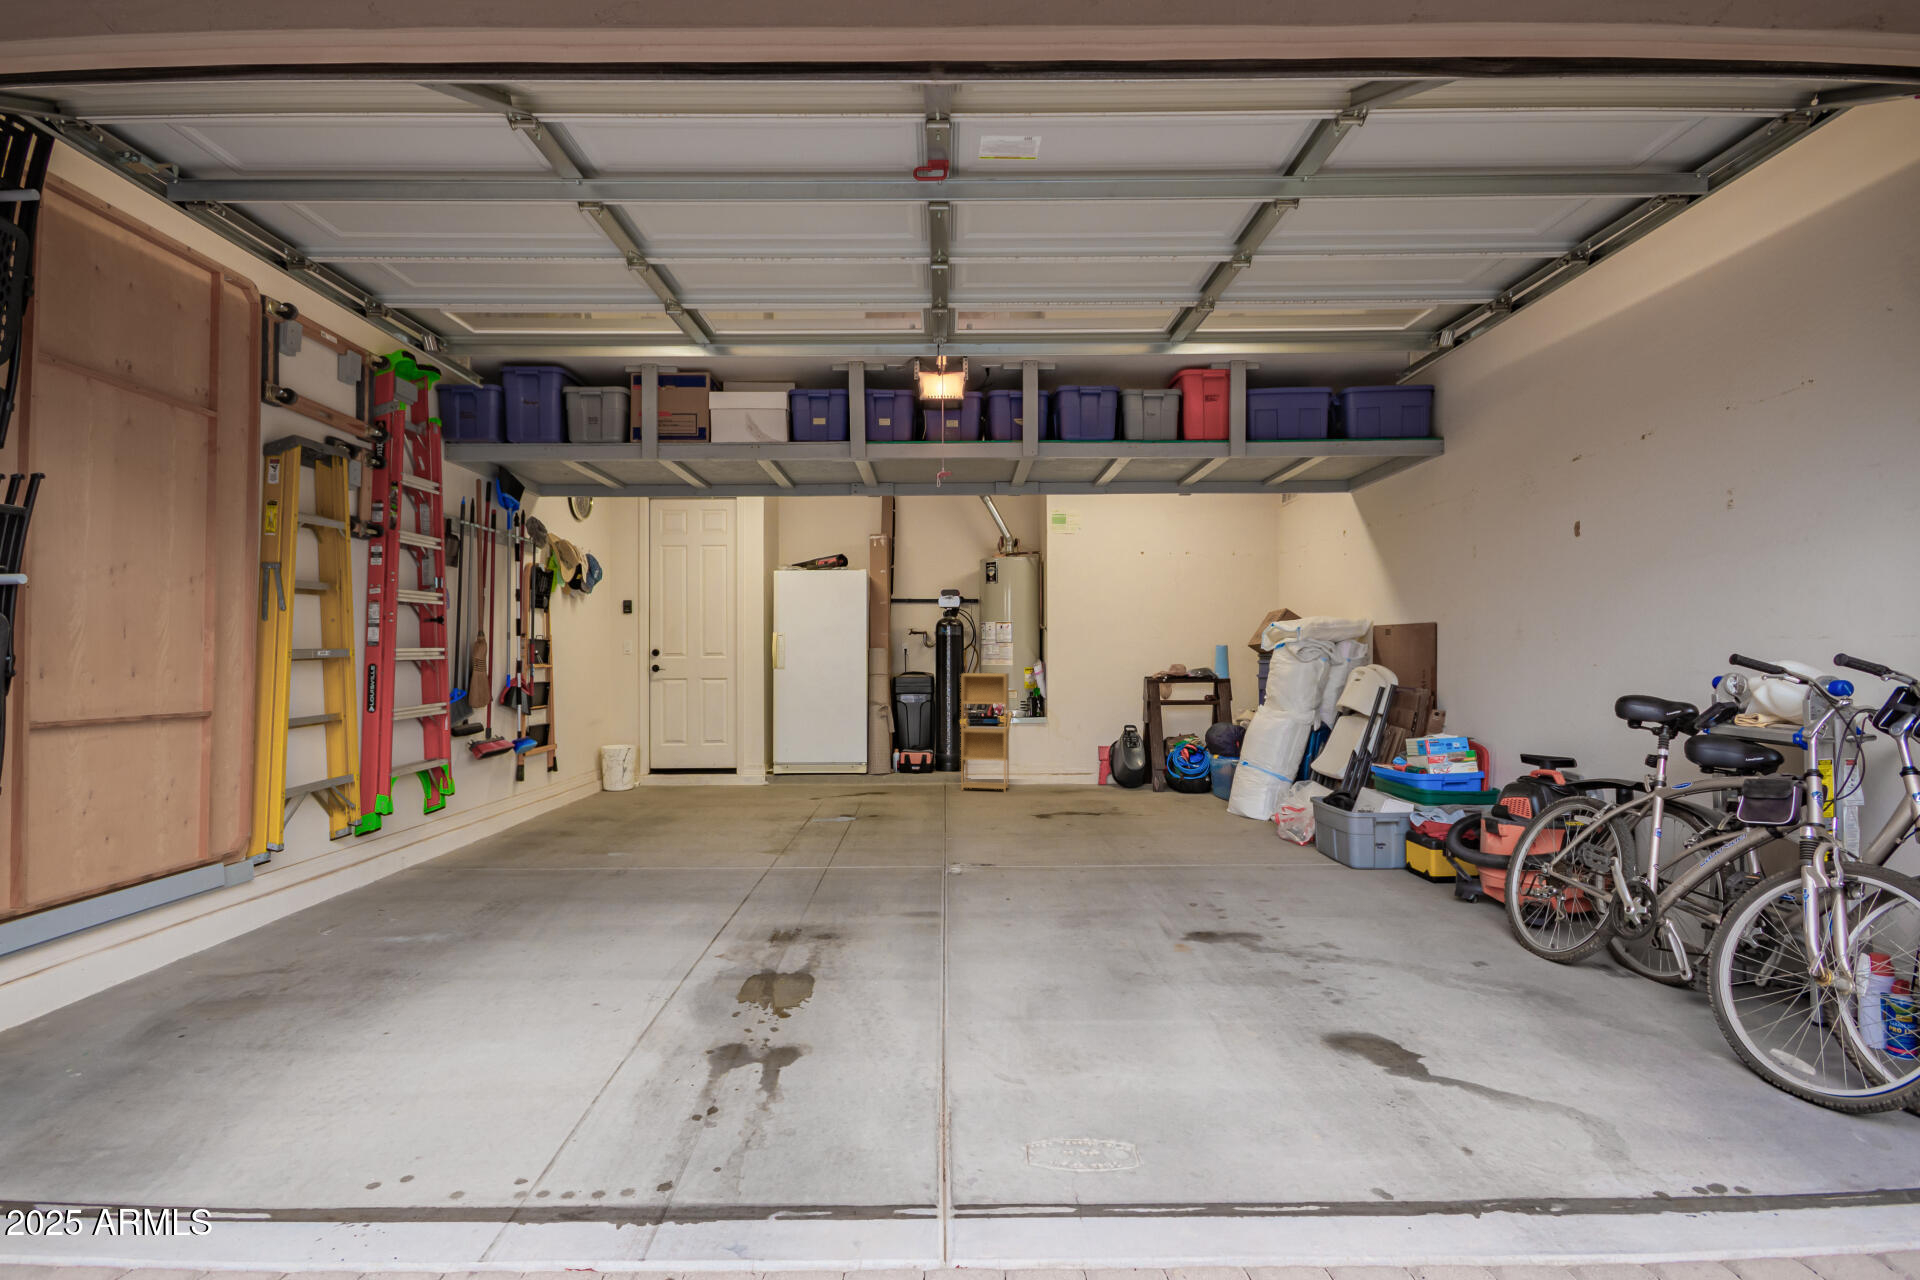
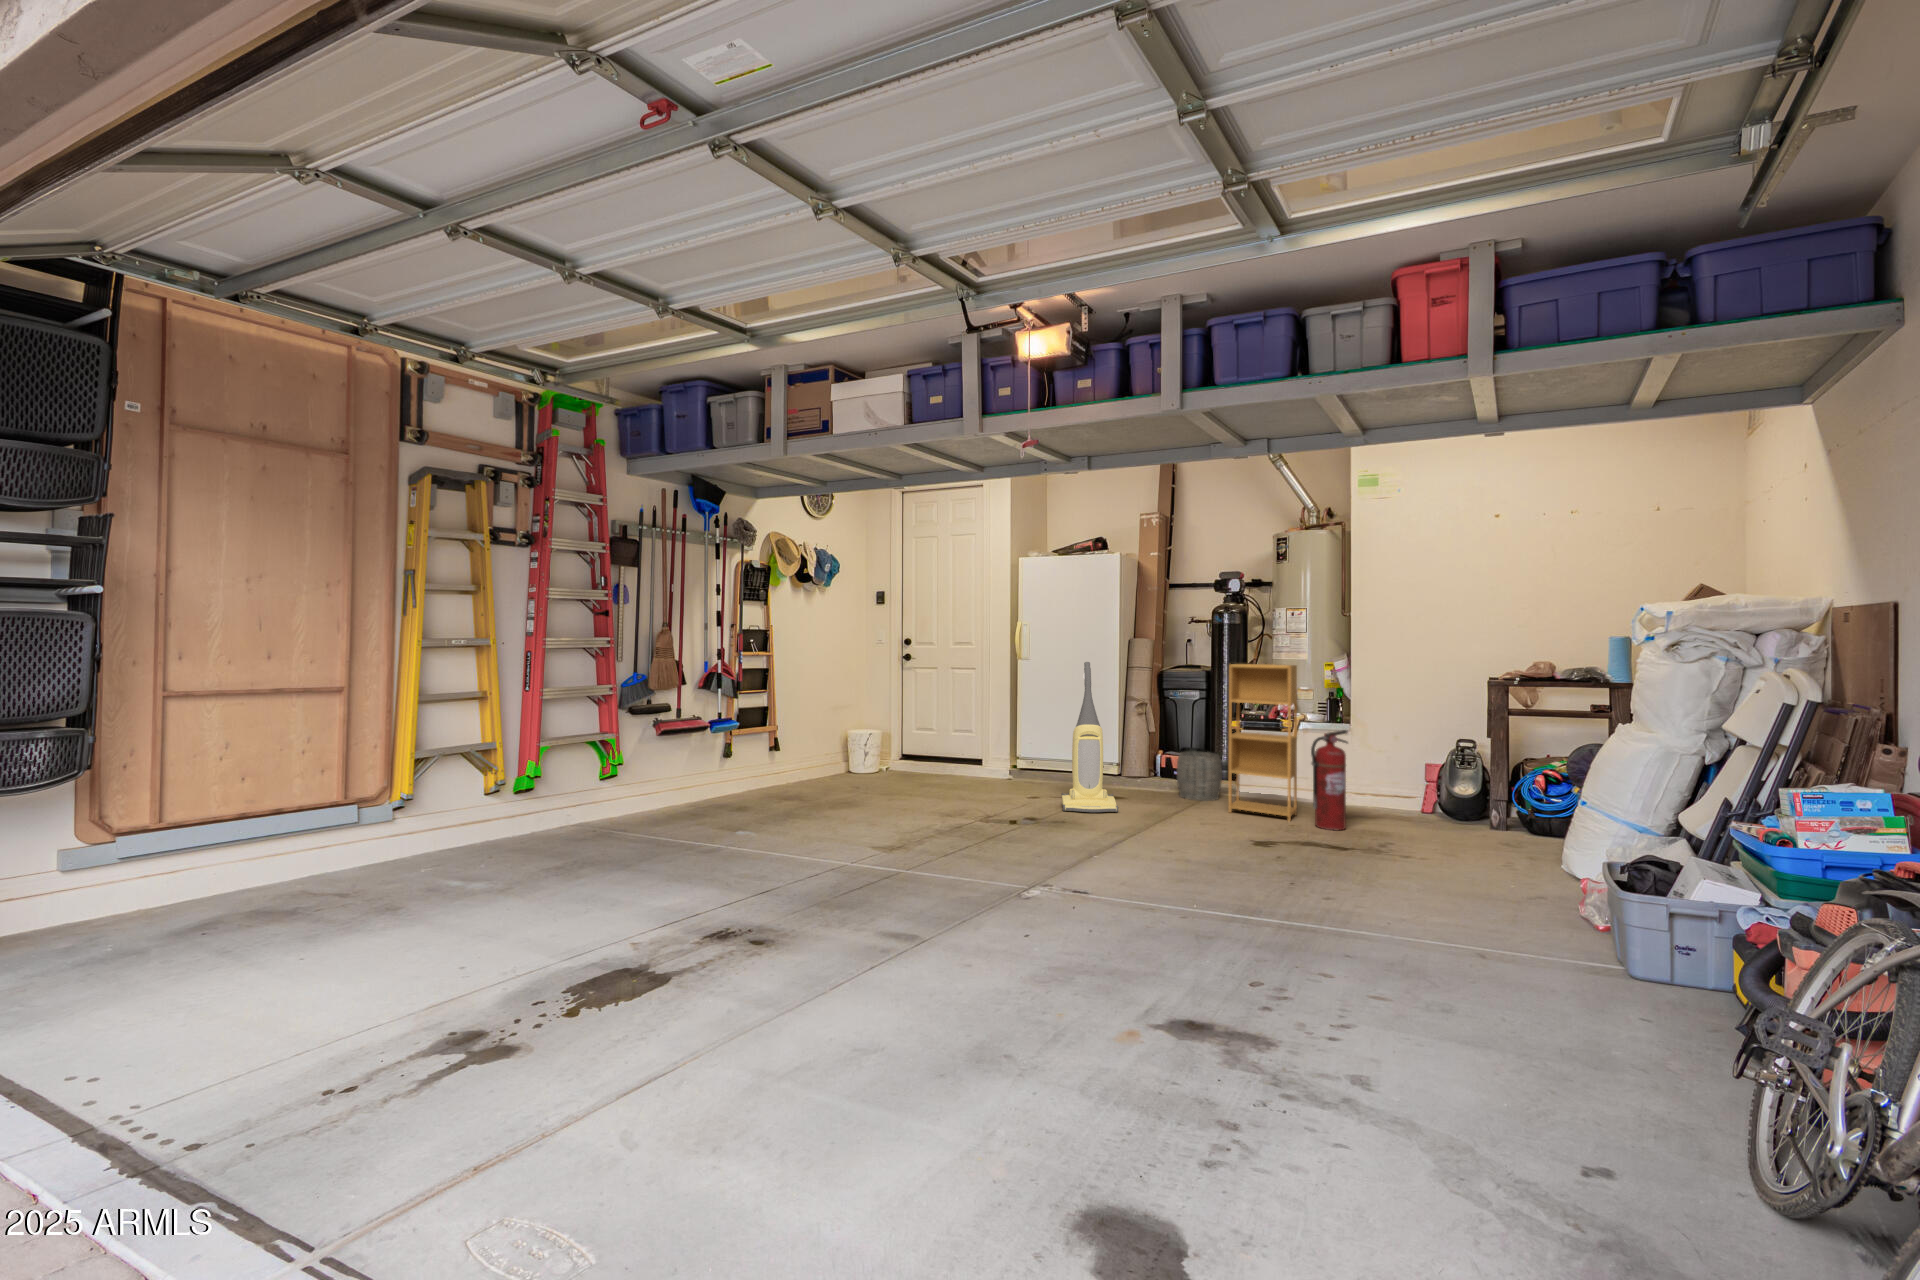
vacuum cleaner: none [831,674,880,801] -> present [1062,662,1118,813]
fire extinguisher: none [1020,721,1045,795] -> present [1311,730,1348,831]
woven basket: none [917,746,952,785] -> present [1177,751,1222,801]

